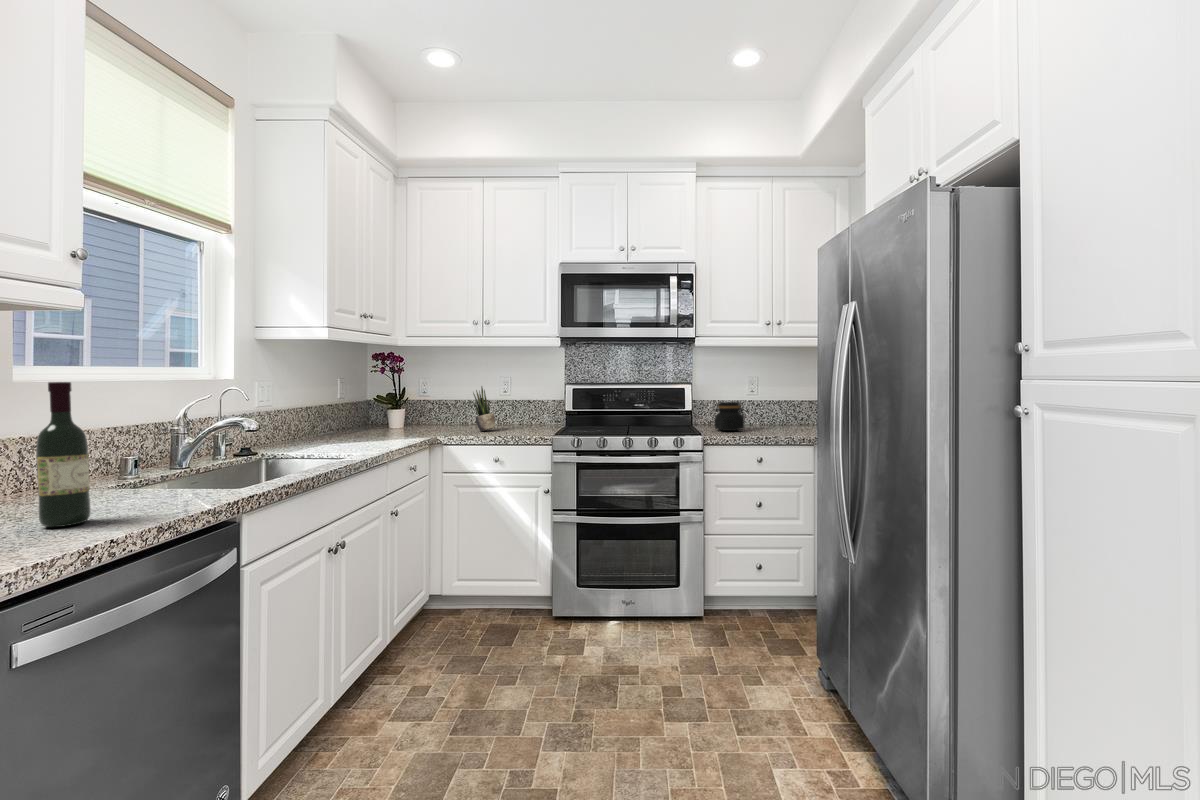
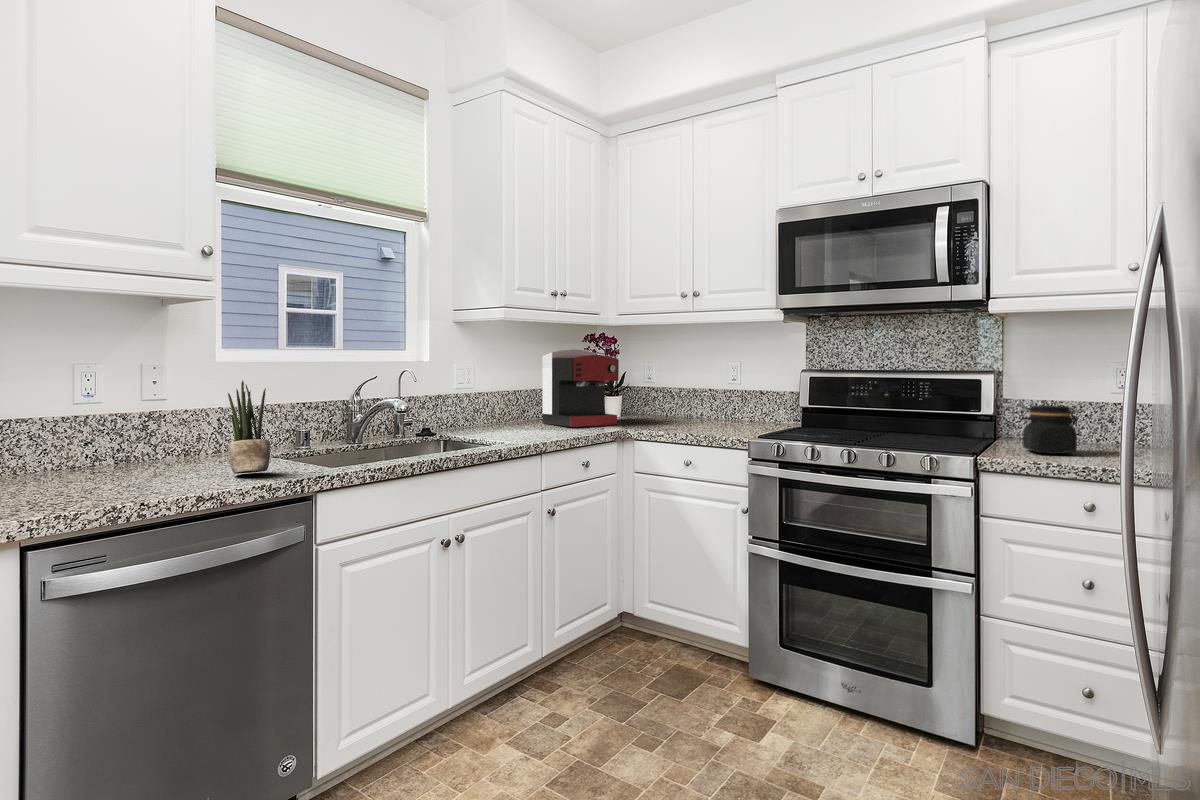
coffee maker: none [344,369,418,437] -> present [543,349,619,427]
wine bottle: present [36,382,91,527] -> none [160,361,198,486]
potted plant: present [473,386,495,431] -> present [228,381,270,473]

